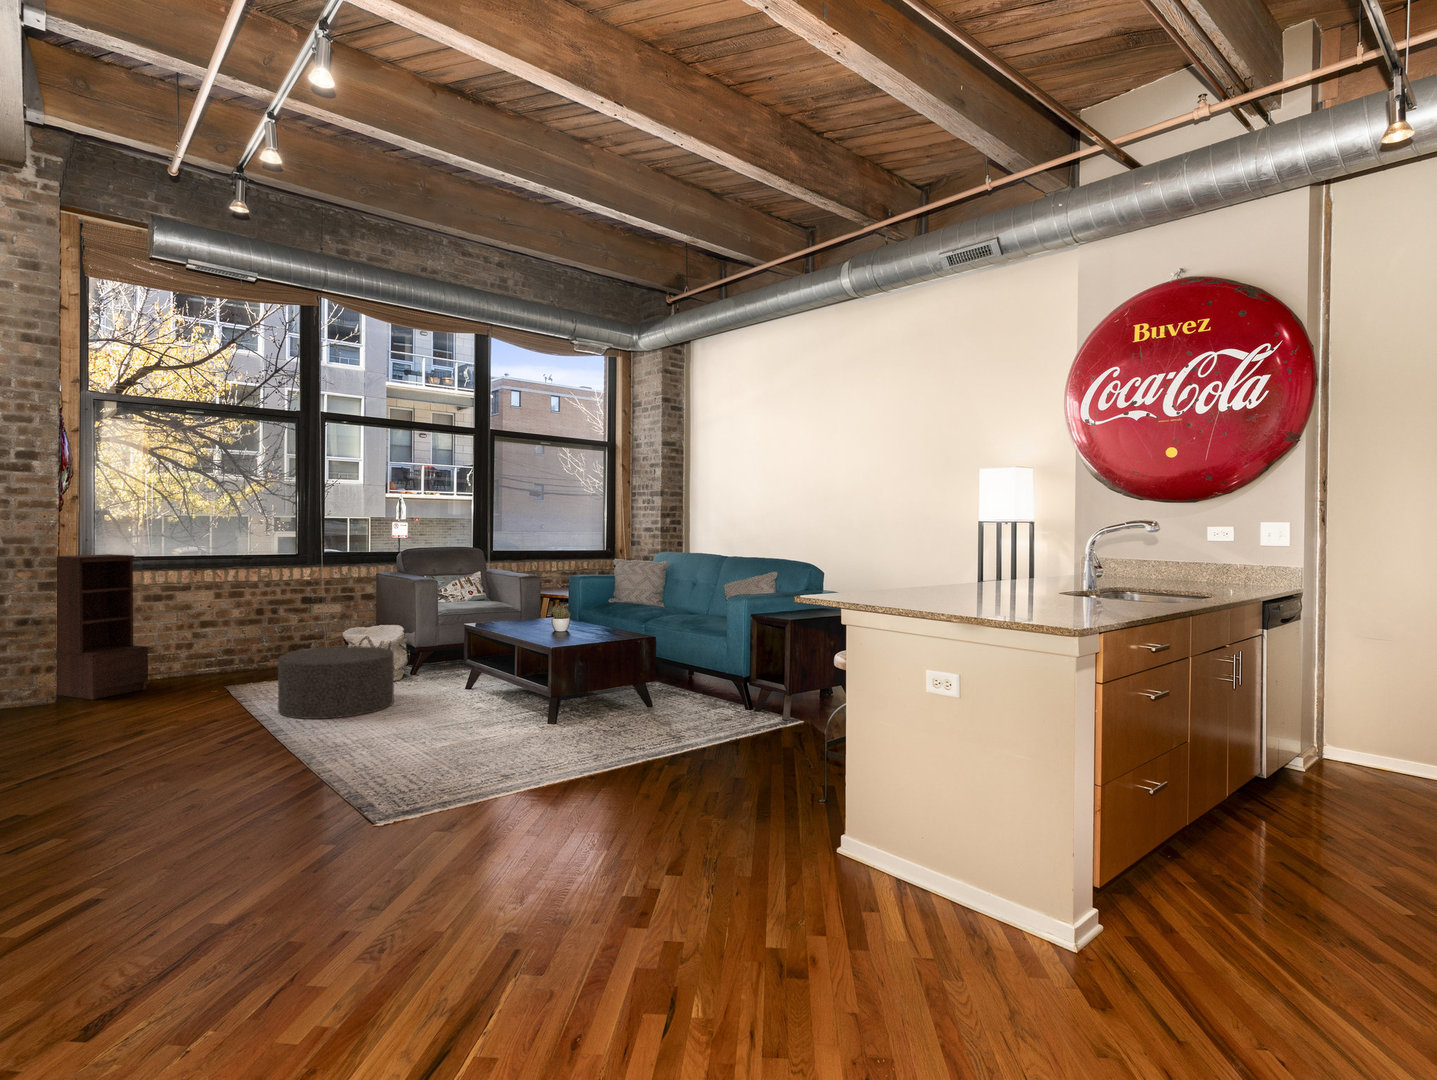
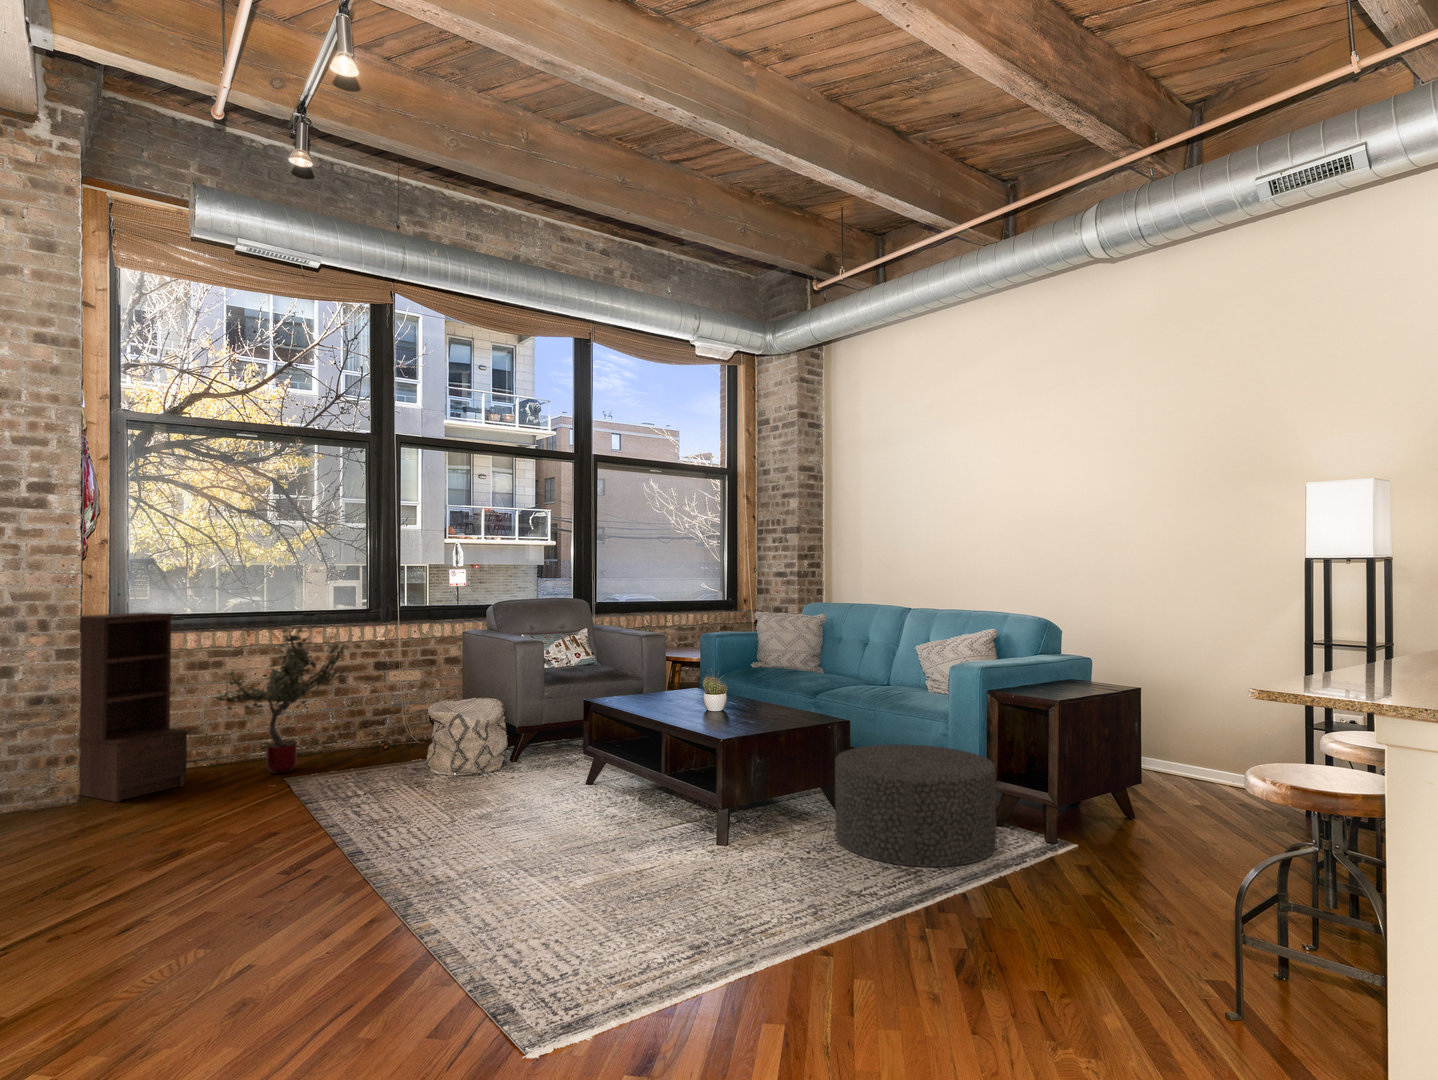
potted tree: none [168,568,277,682] -> present [216,628,345,773]
ottoman: present [278,646,394,719] -> present [835,745,996,867]

